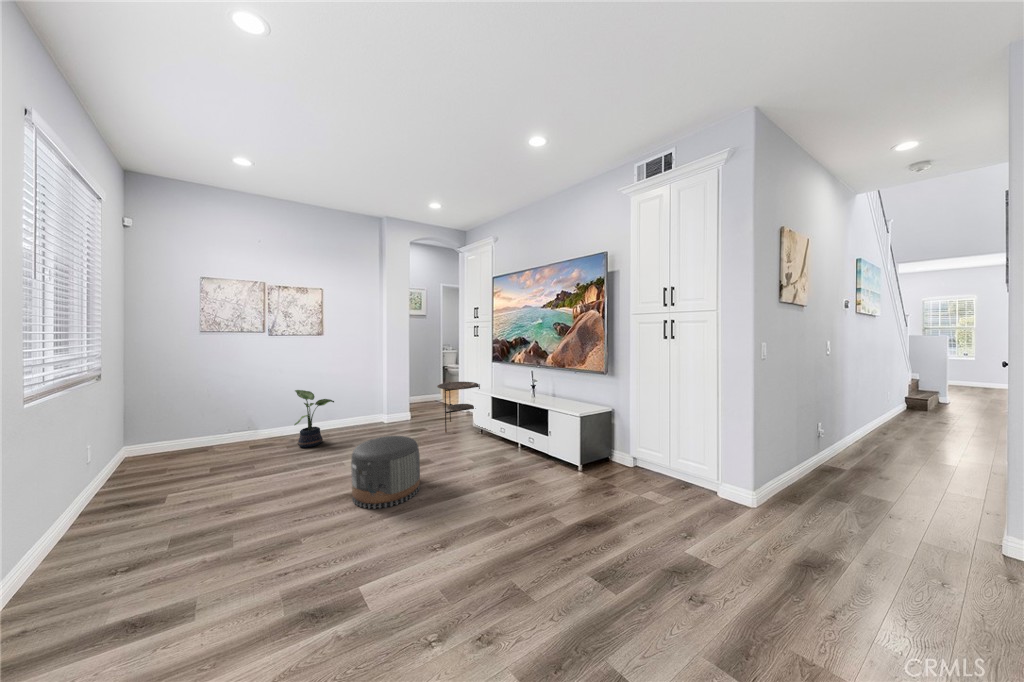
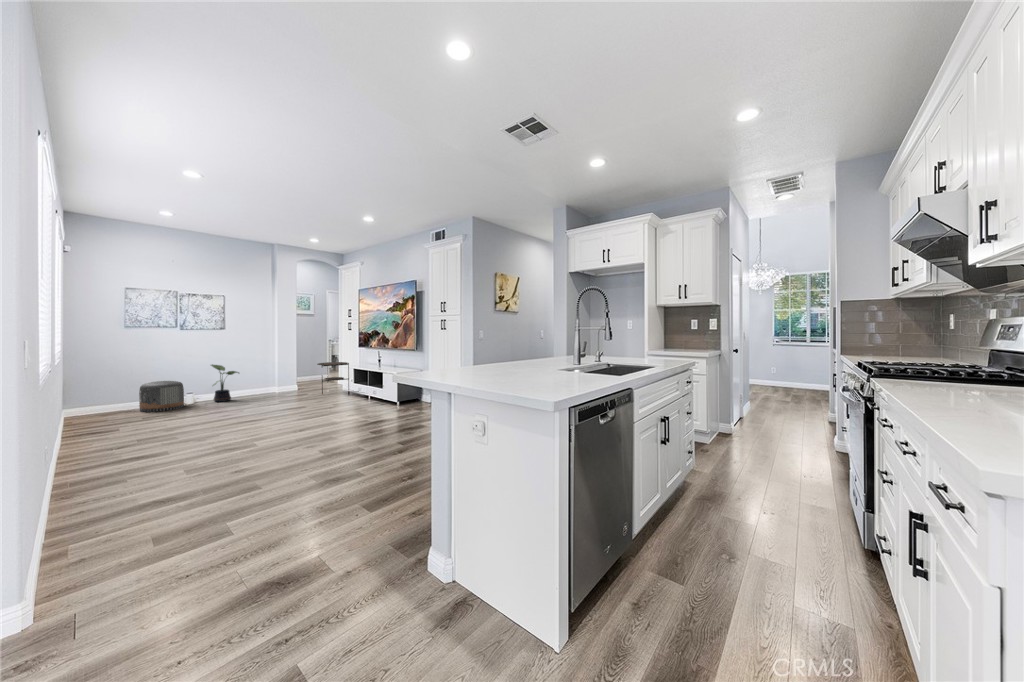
pouf: present [351,436,420,509] -> present [139,381,184,412]

